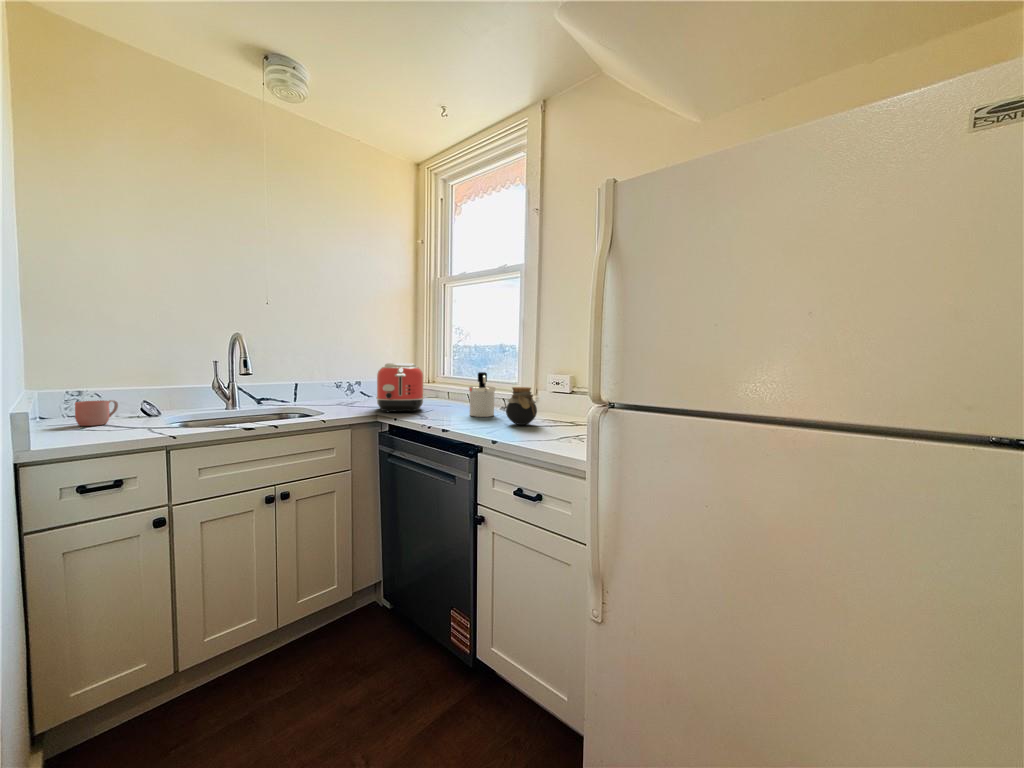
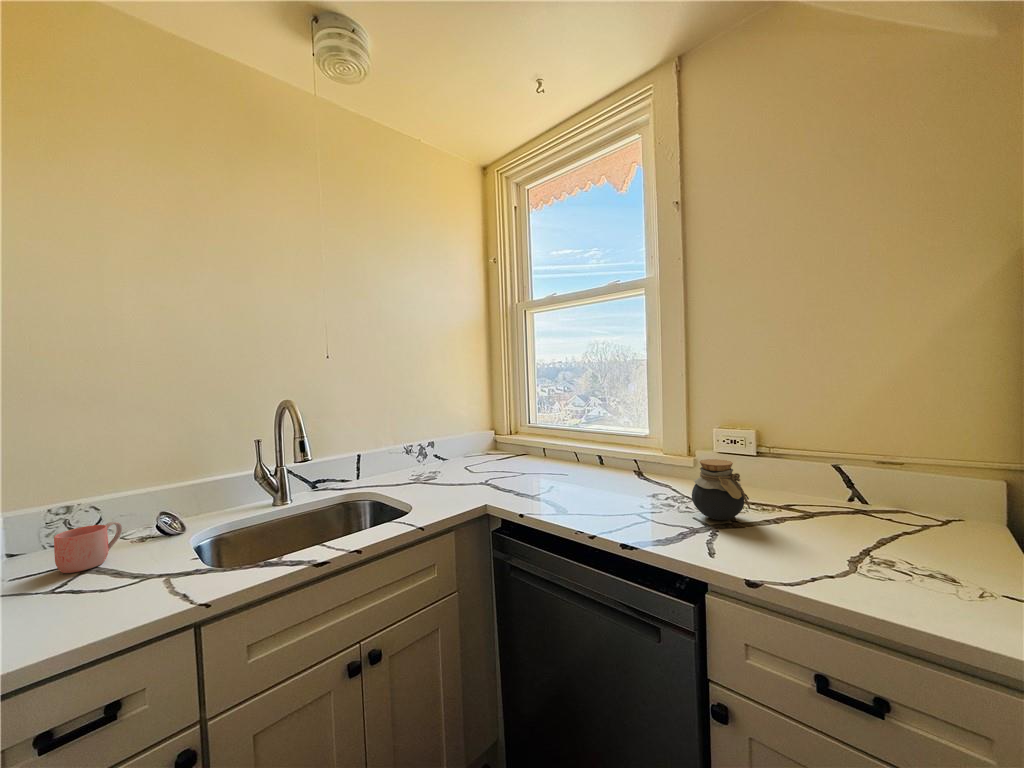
toaster: present [376,363,424,412] -> none [470,421,537,496]
soap dispenser: present [469,372,495,417] -> none [608,433,647,499]

